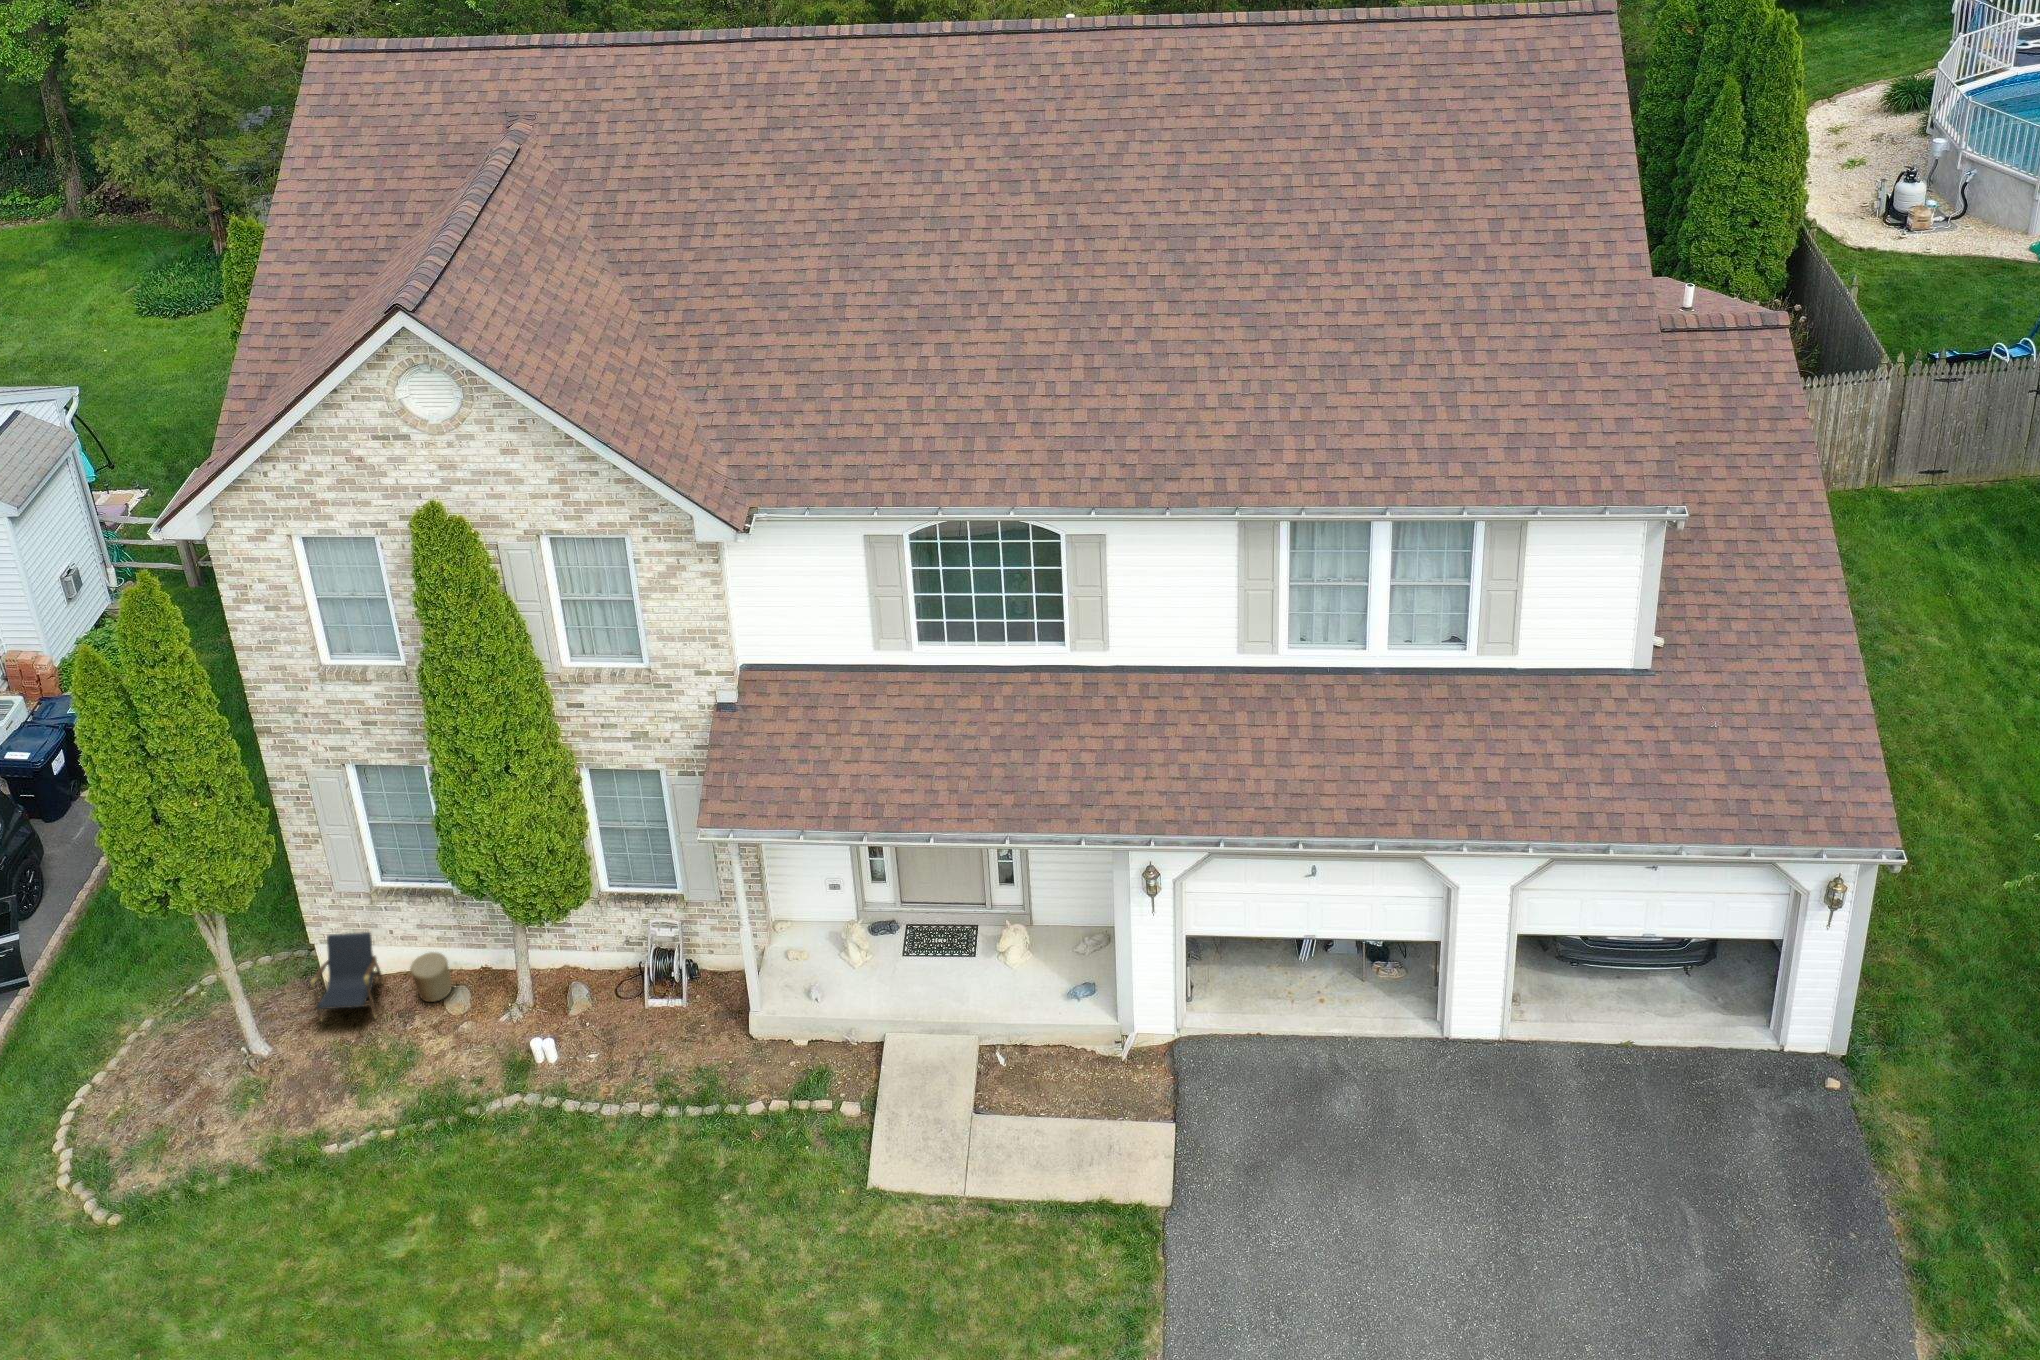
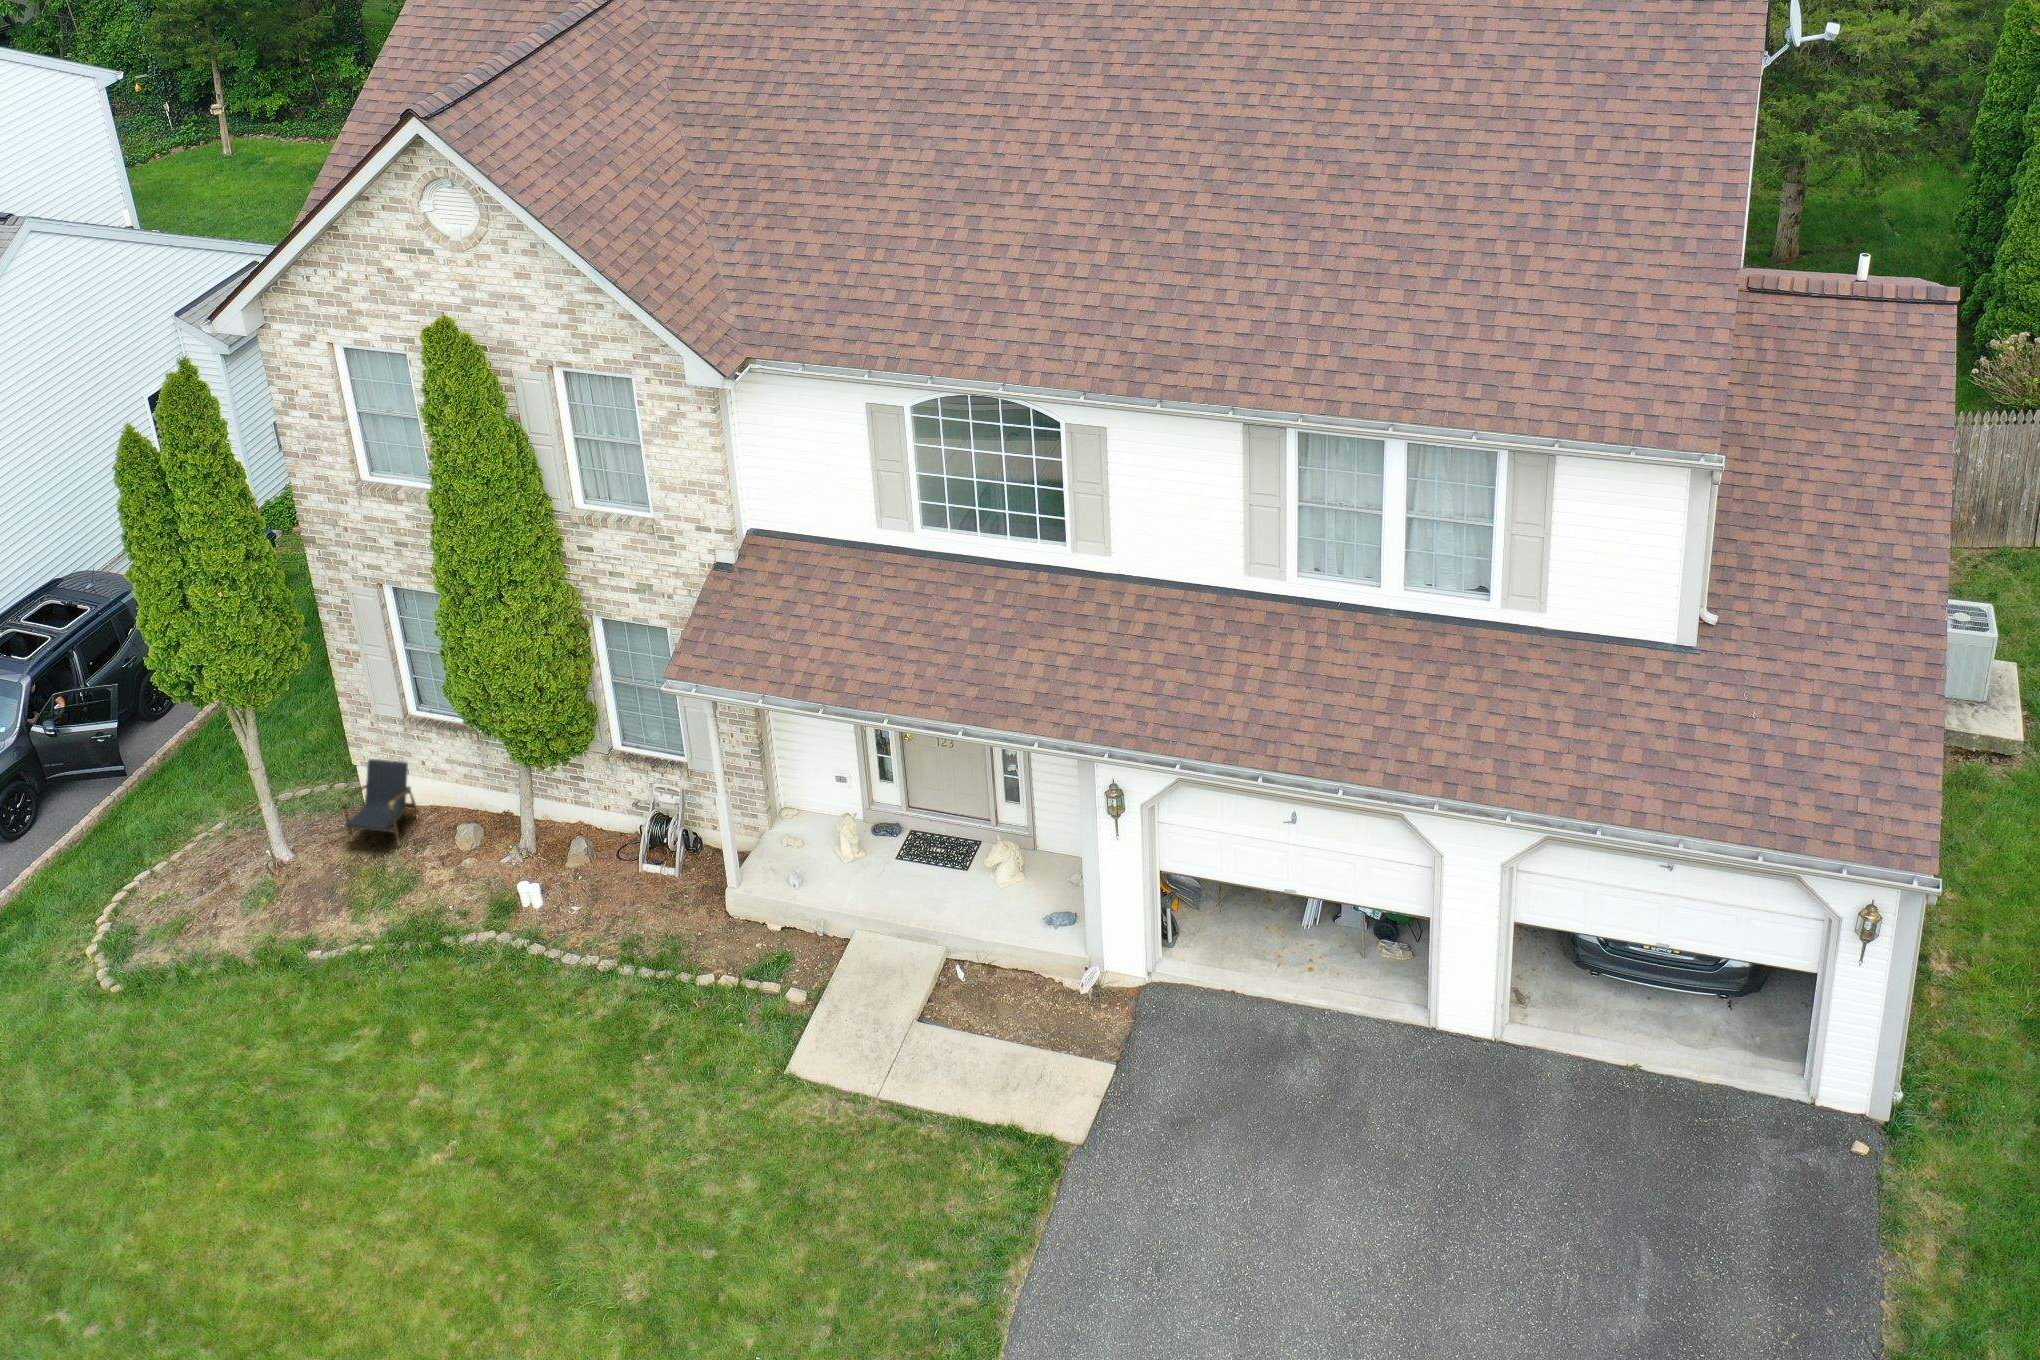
woven basket: present [410,952,451,1002] -> none [436,791,478,839]

